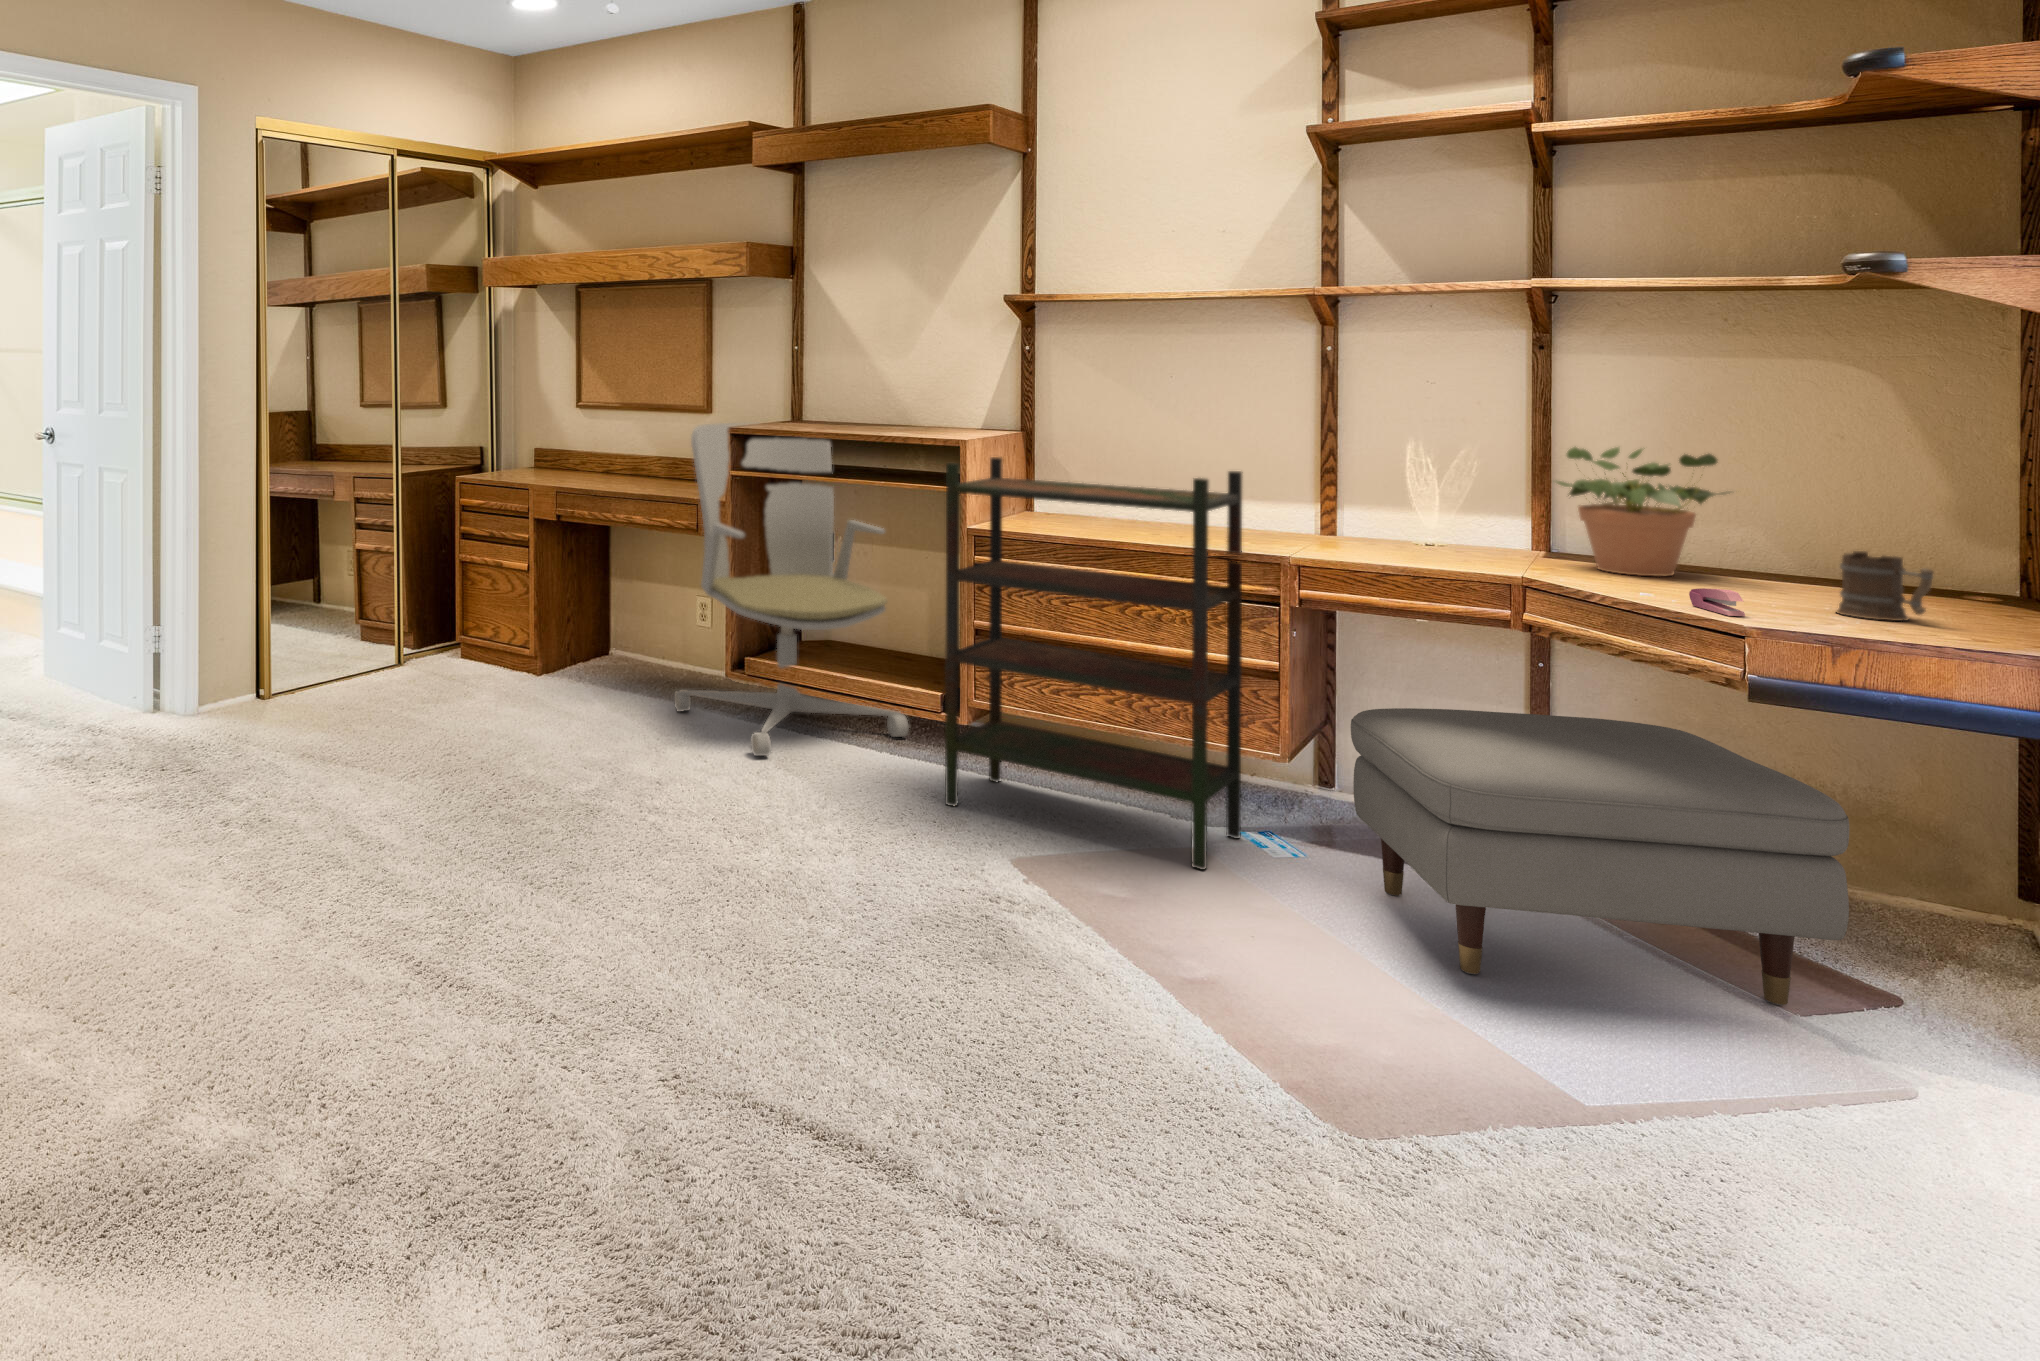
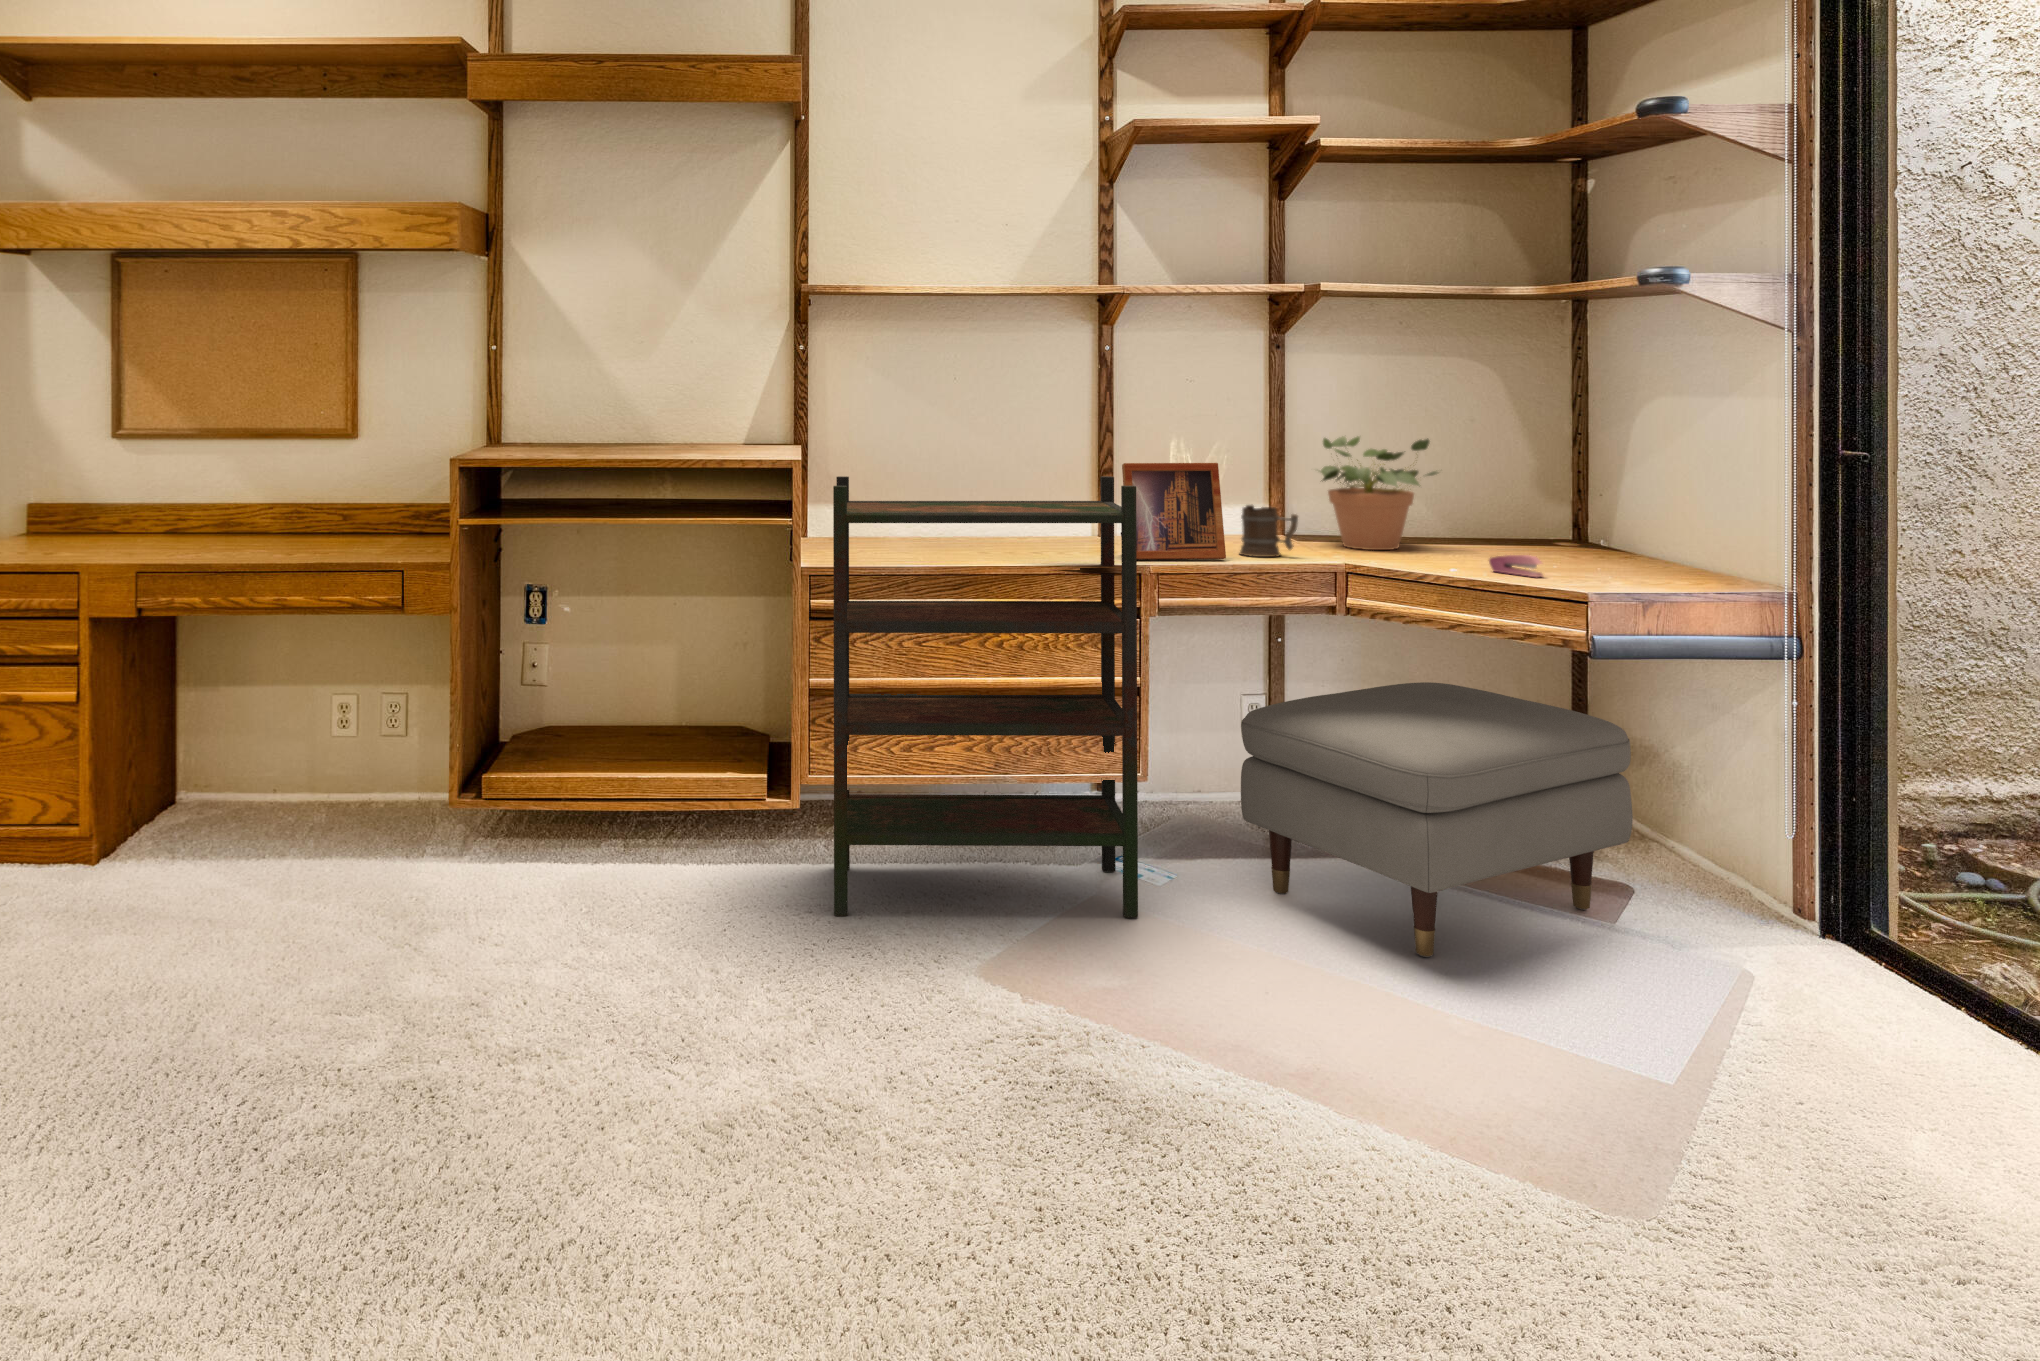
office chair: present [674,423,909,756] -> none [366,447,699,914]
picture frame: none [1271,460,1386,562] -> present [1122,463,1226,560]
mug: present [1837,551,1933,621] -> present [1240,505,1298,557]

